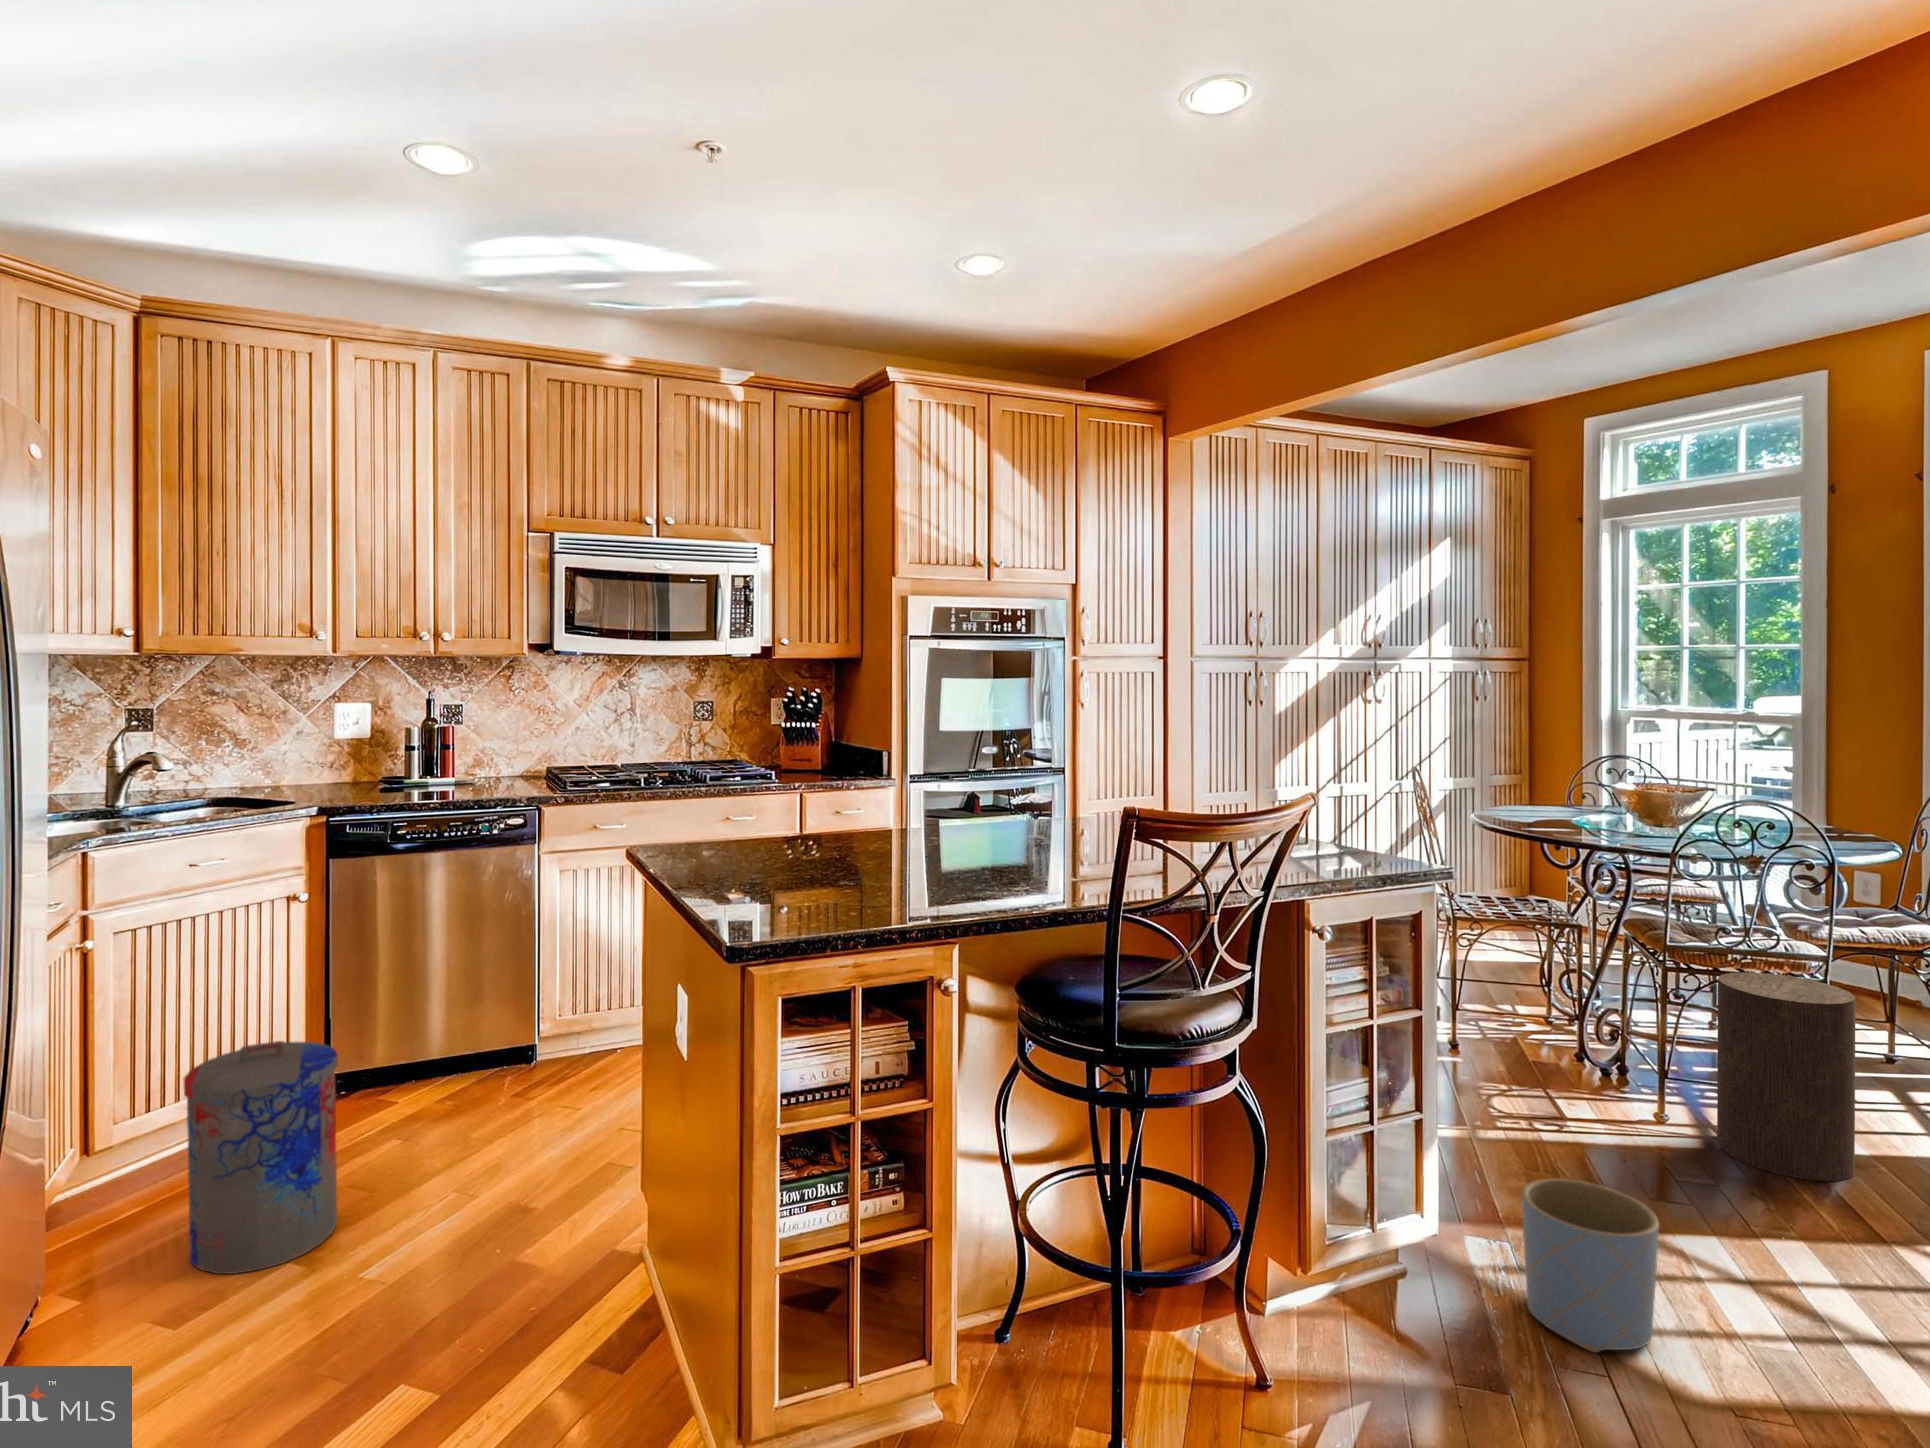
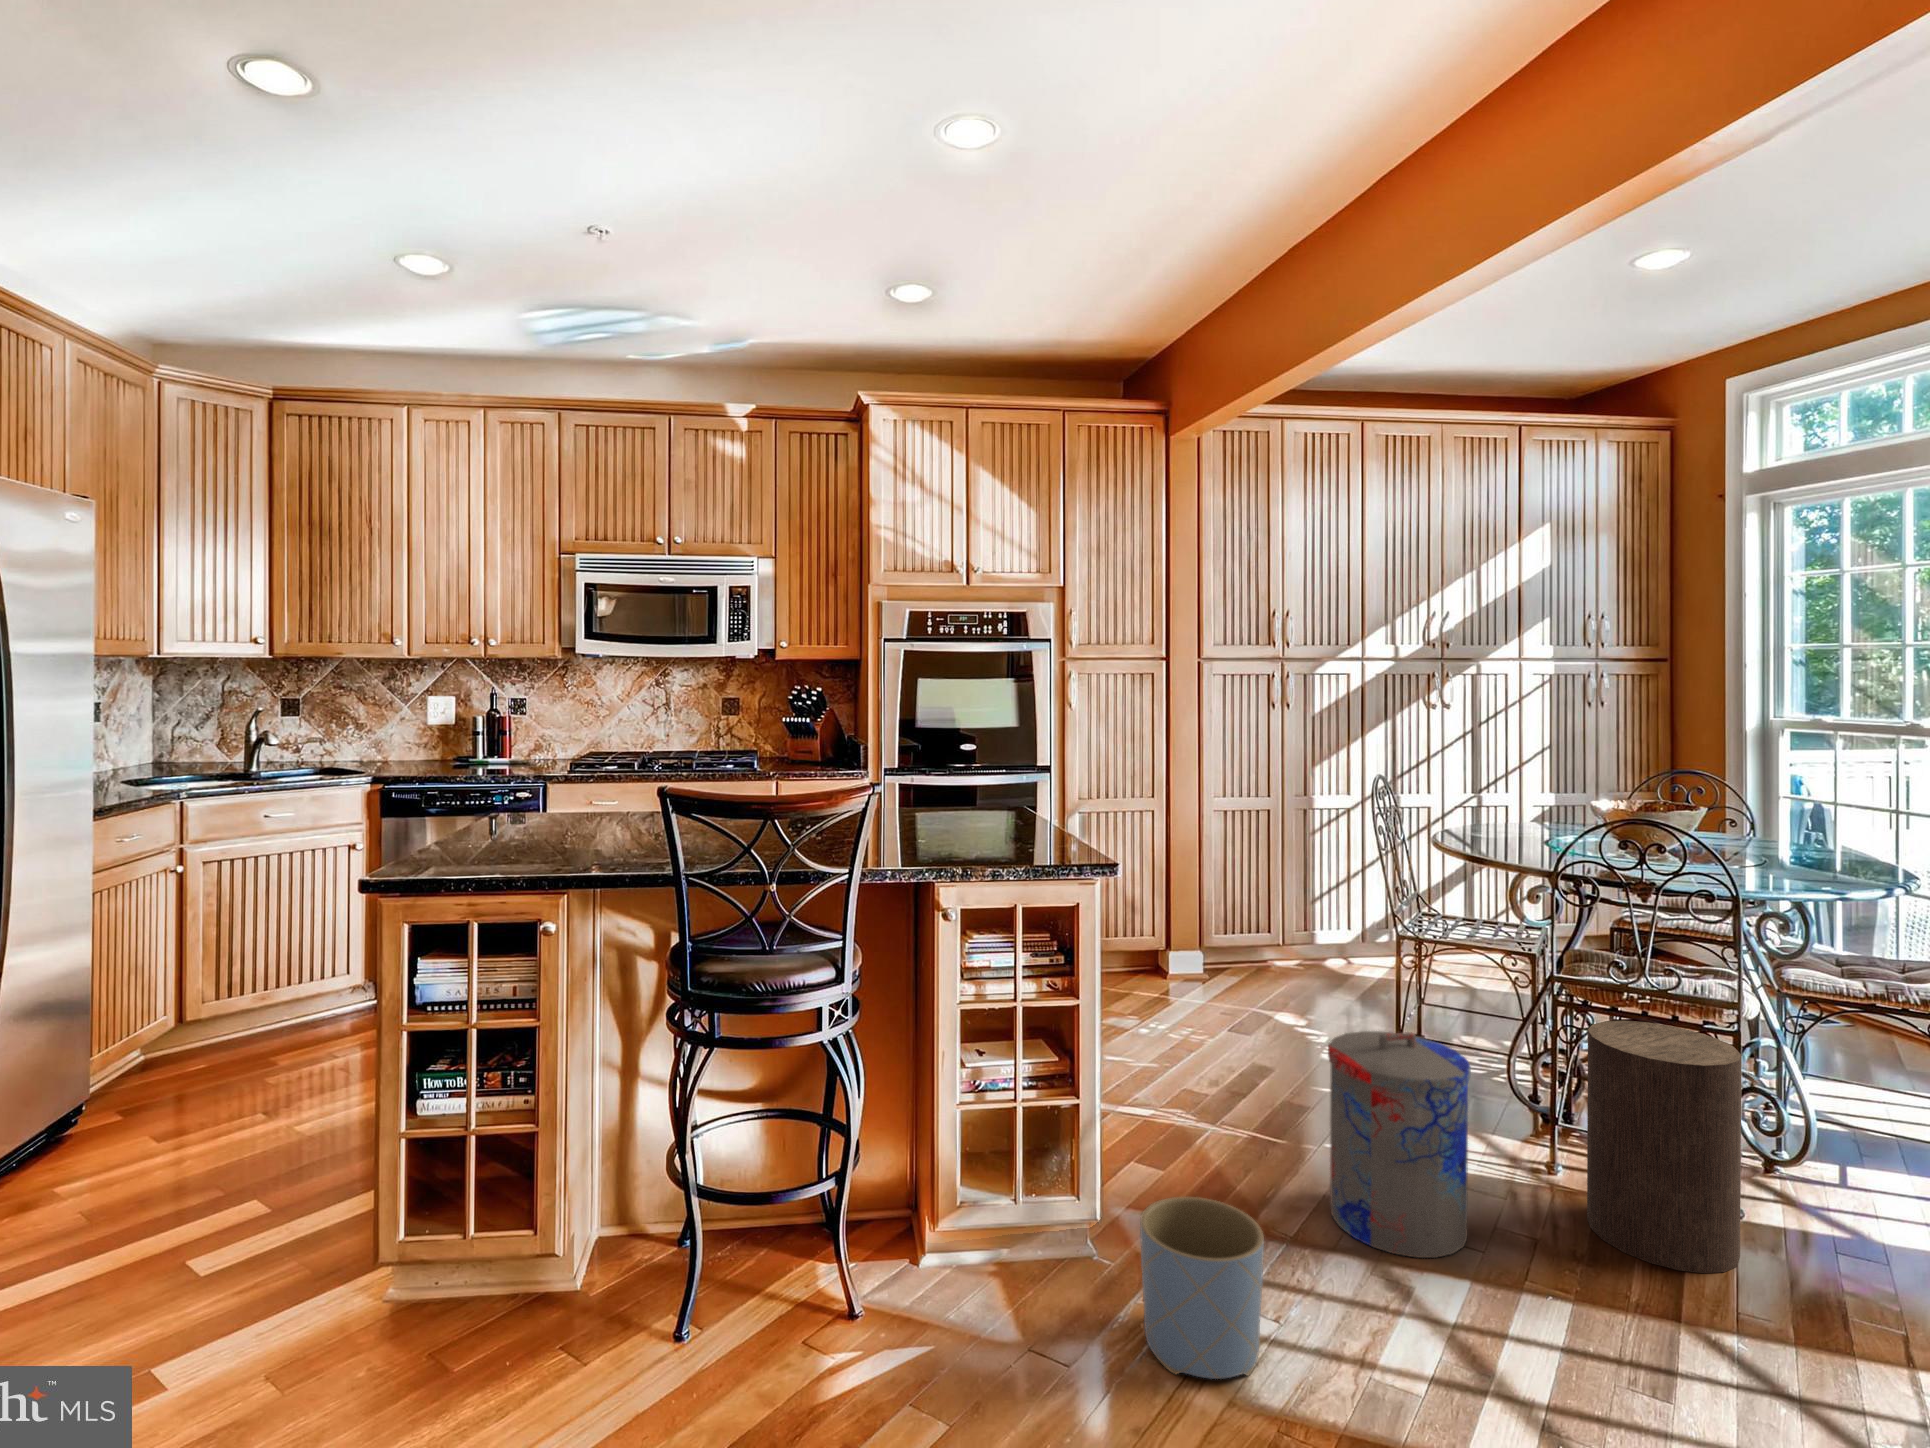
trash can: present [184,1041,338,1274] -> present [1328,1031,1471,1258]

